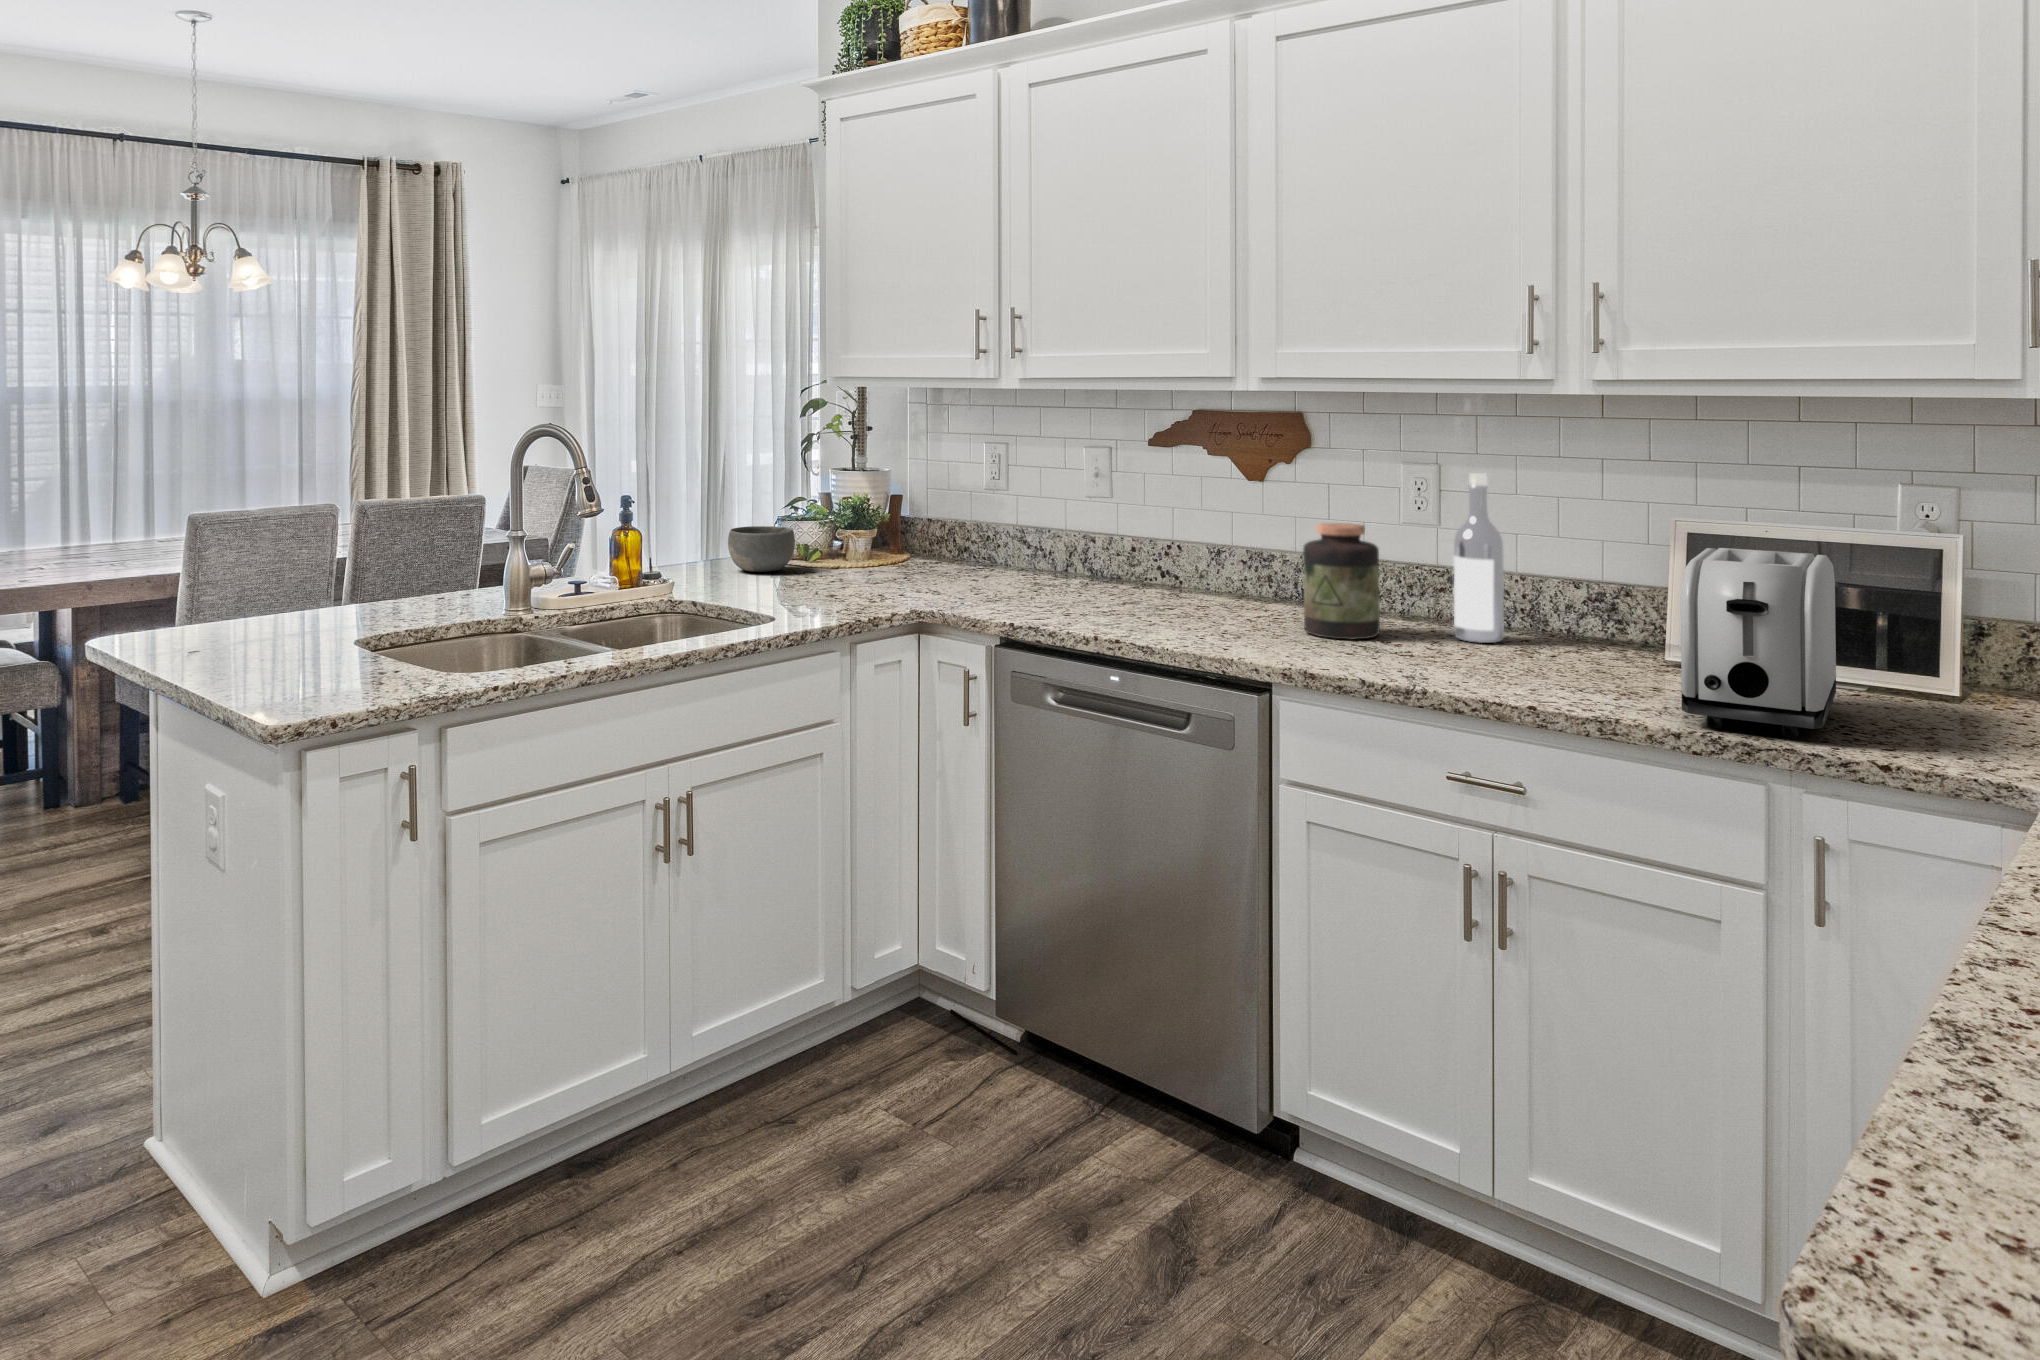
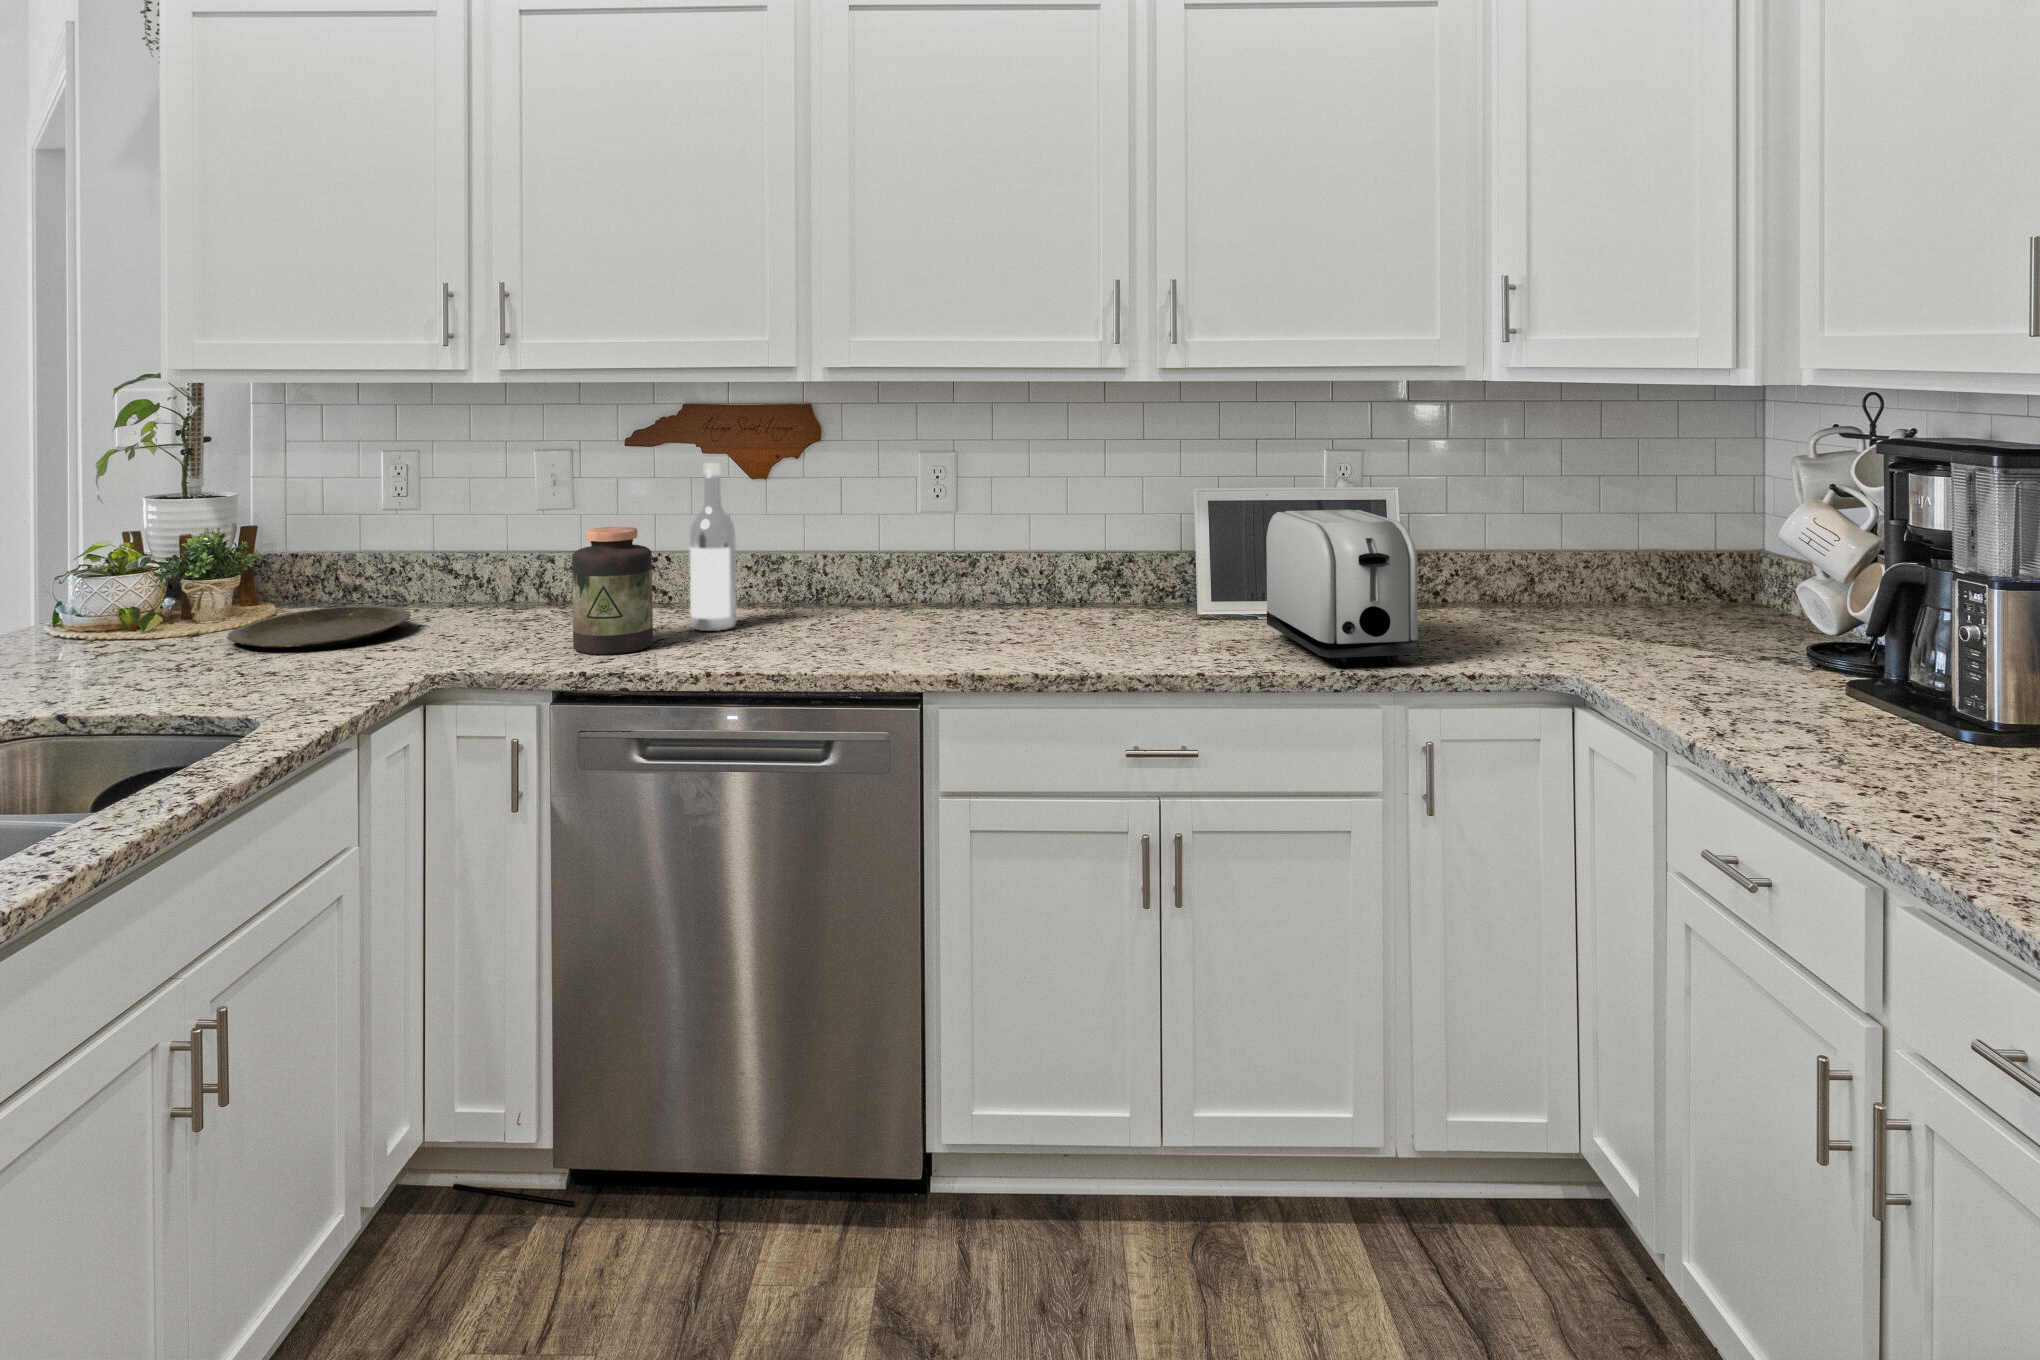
wine bottle: present [1453,473,1504,643] -> present [690,463,736,631]
jar: present [1303,523,1380,639] -> present [572,527,653,654]
bowl: present [728,526,795,572] -> none [23,590,138,661]
plate: none [845,559,971,583] -> present [227,606,411,649]

